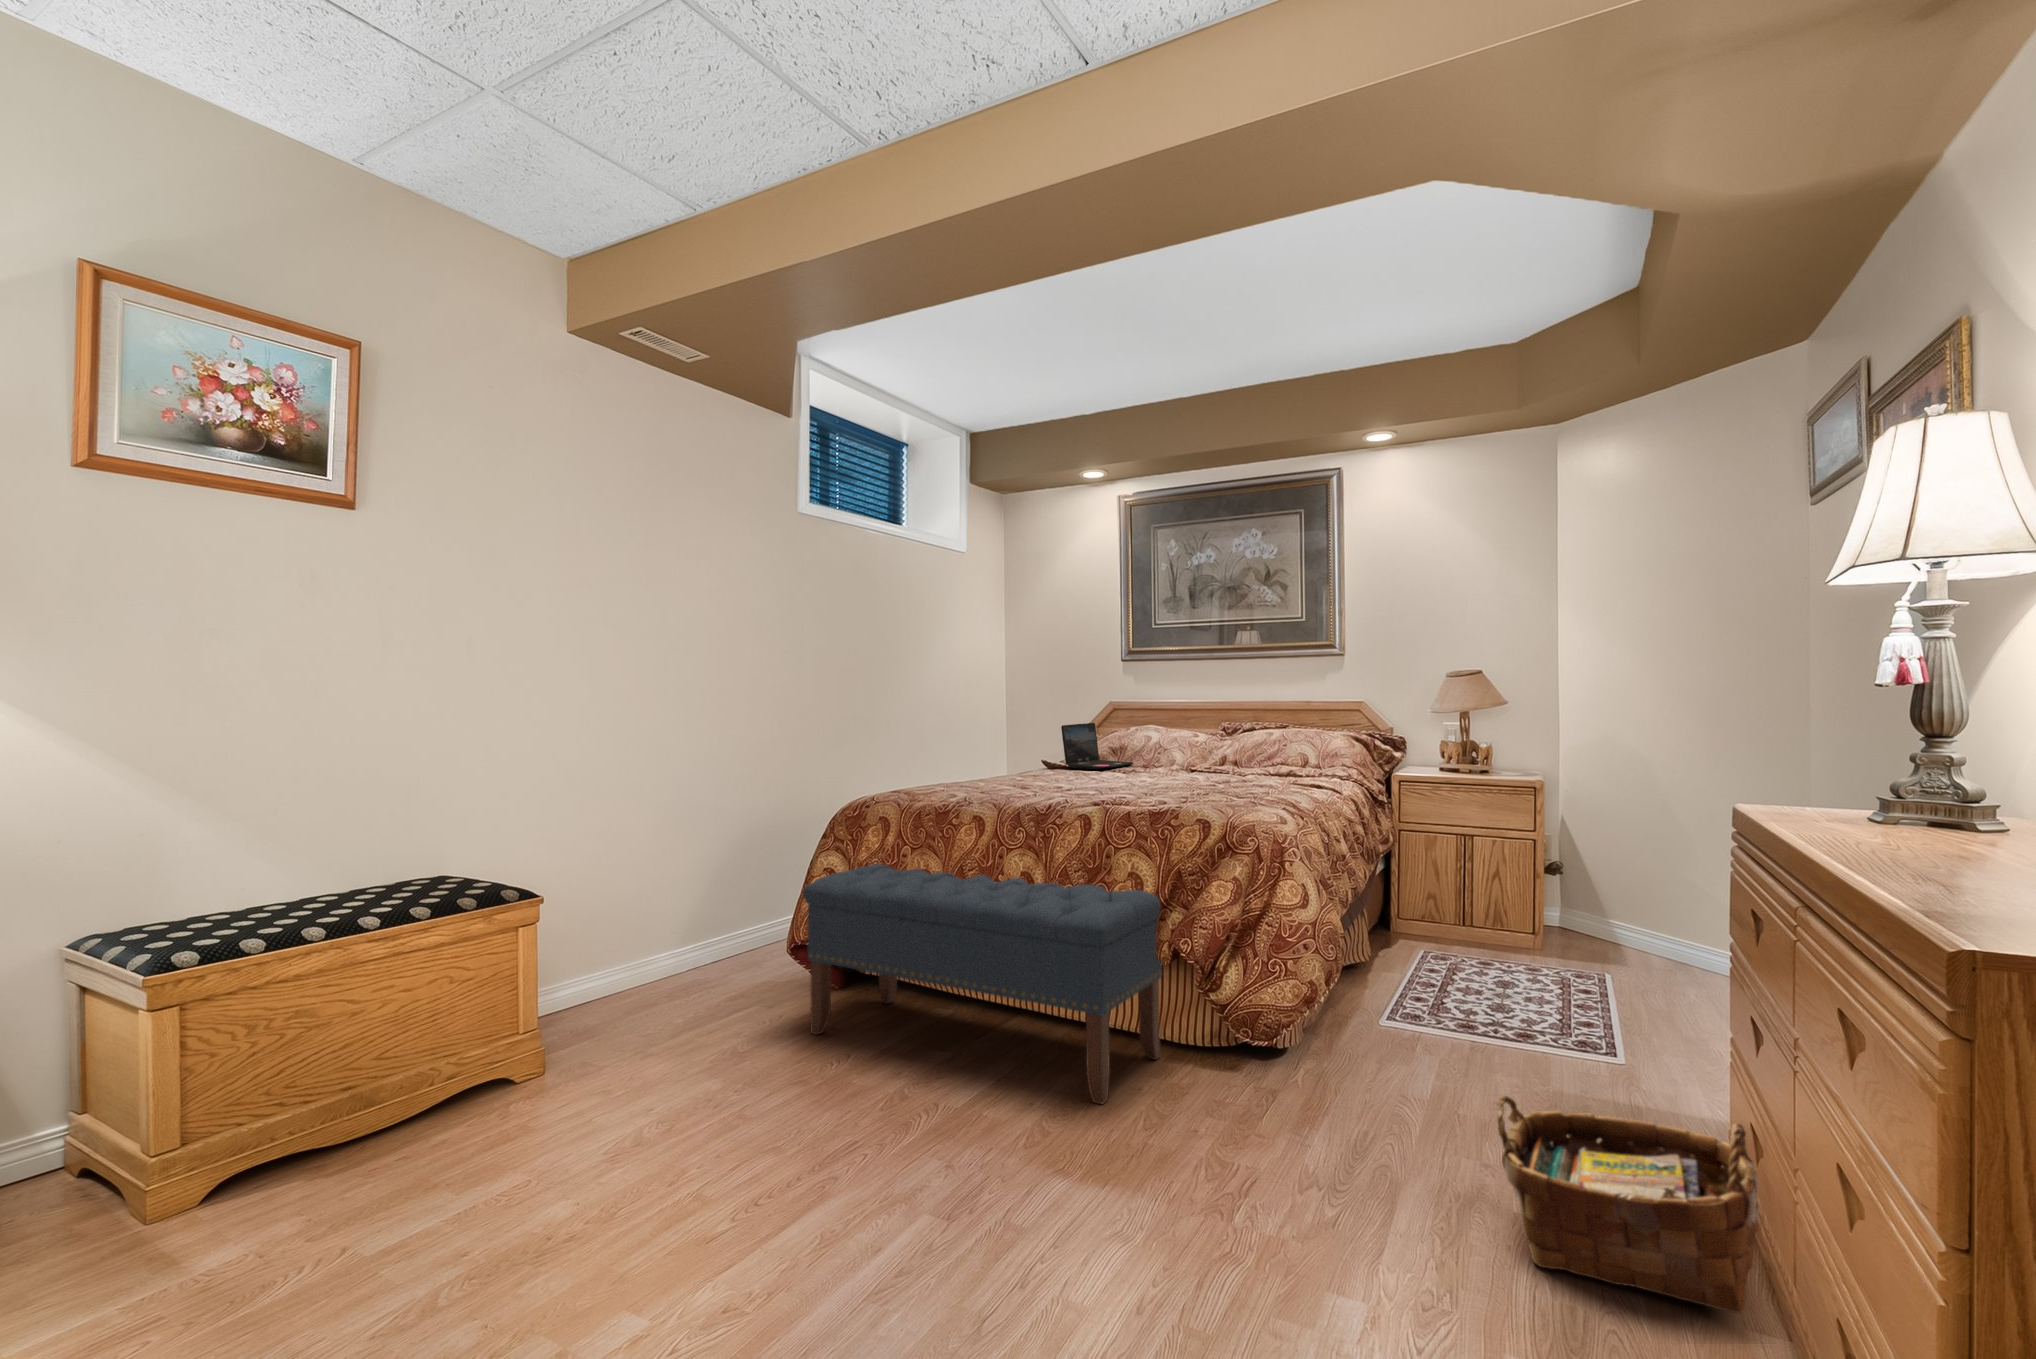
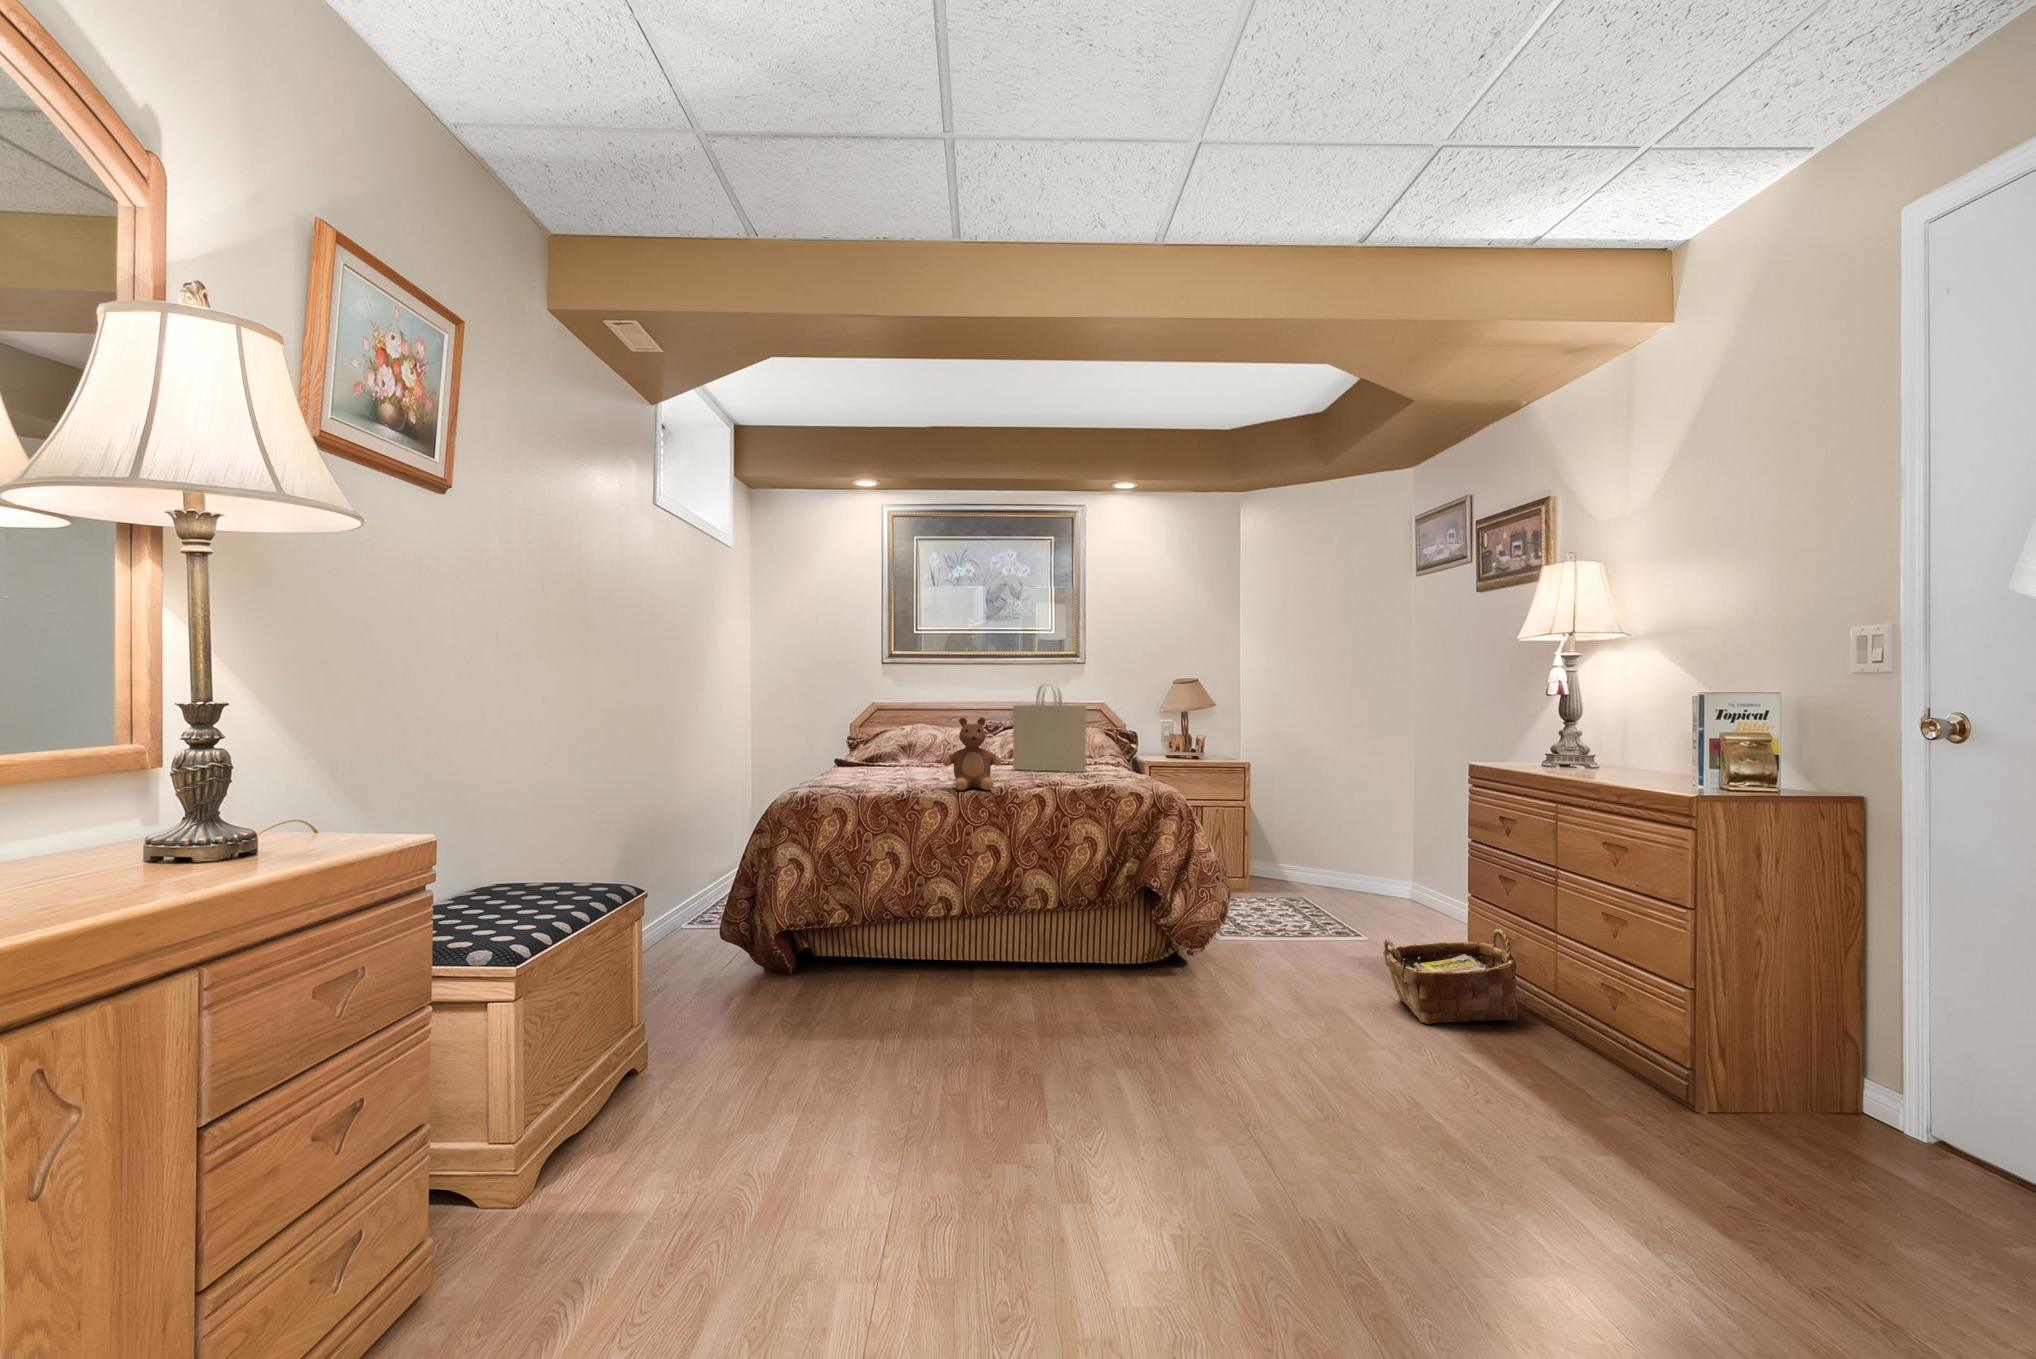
tote bag: none [1158,676,1230,787] -> present [1013,685,1086,772]
teddy bear: none [995,717,1063,805] -> present [943,717,1001,790]
laptop: present [1061,723,1133,769] -> none [885,722,936,763]
bench: present [803,864,1162,1104] -> none [817,850,1122,1006]

